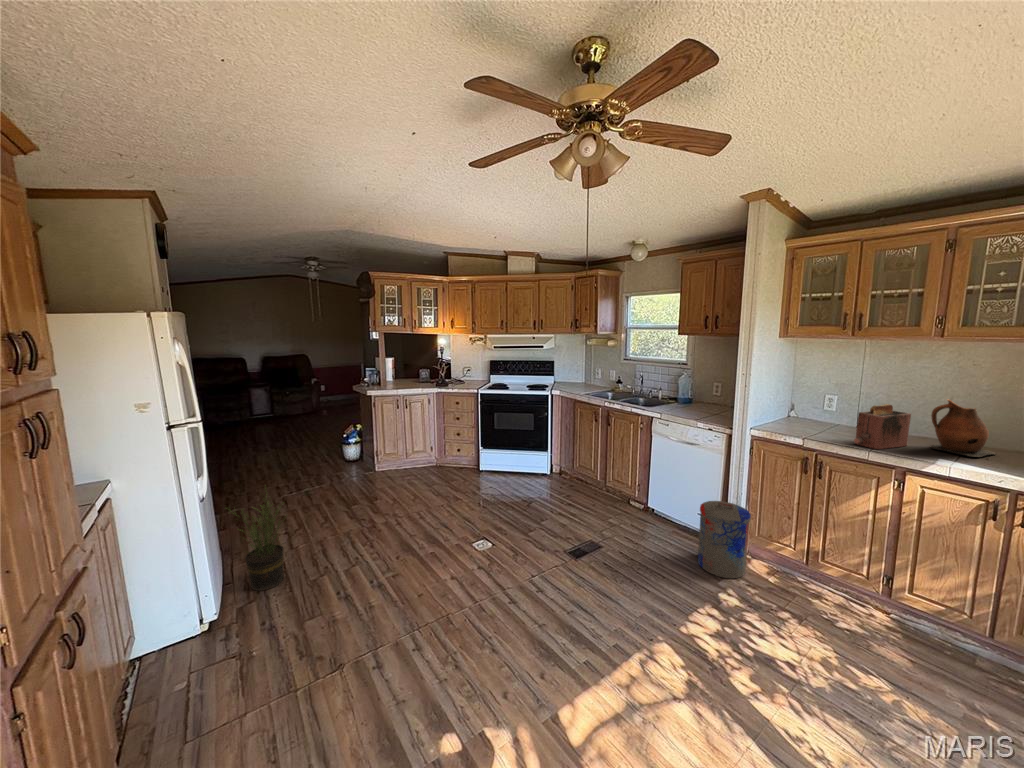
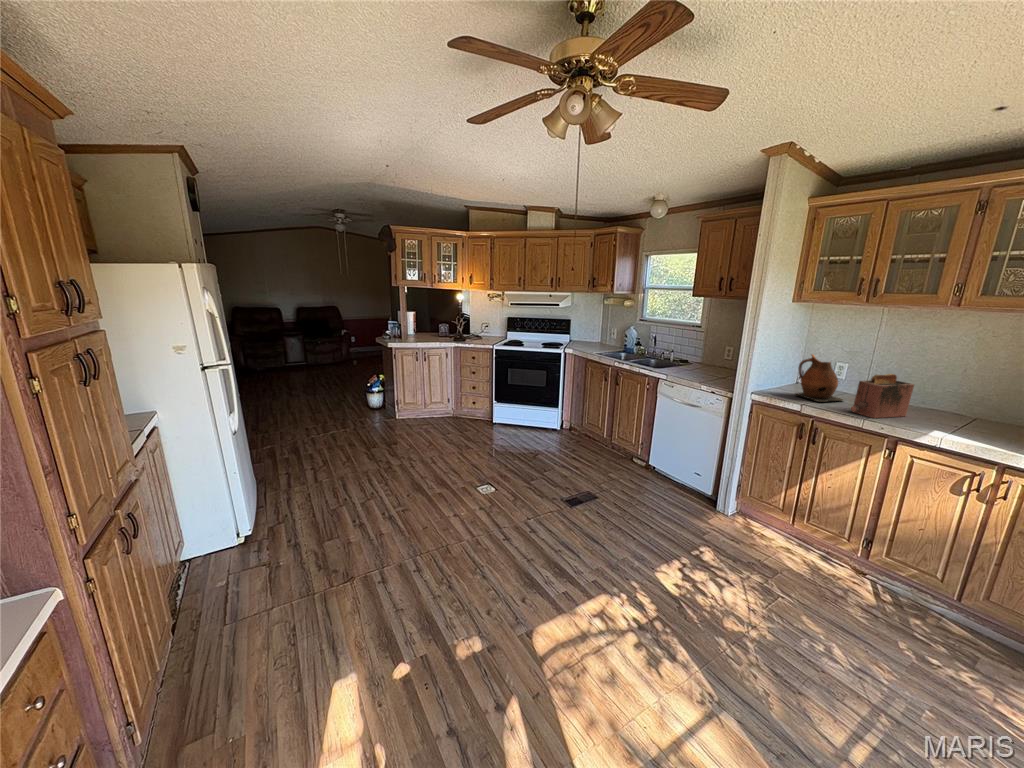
ceramic pitcher: present [931,400,995,457] -> present [796,355,842,402]
potted plant: present [228,492,283,591] -> none [250,423,316,514]
trash can: present [698,501,751,579] -> none [687,461,741,532]

